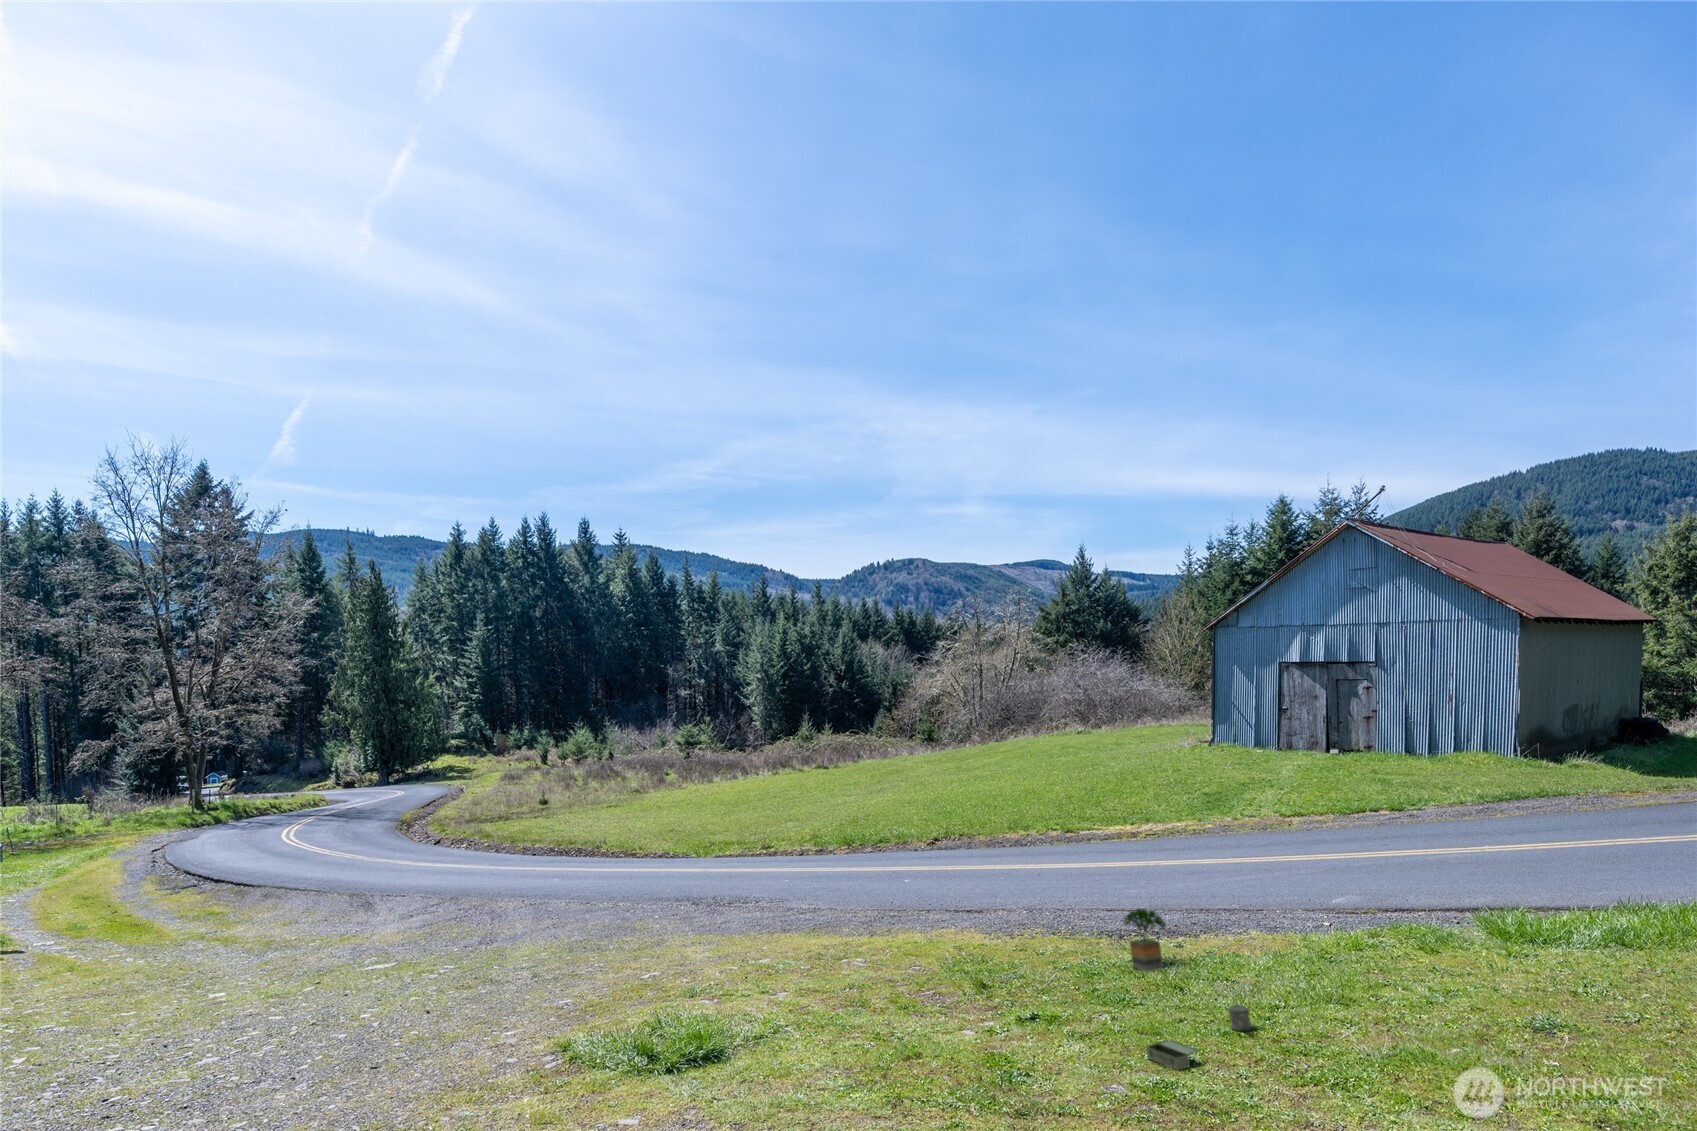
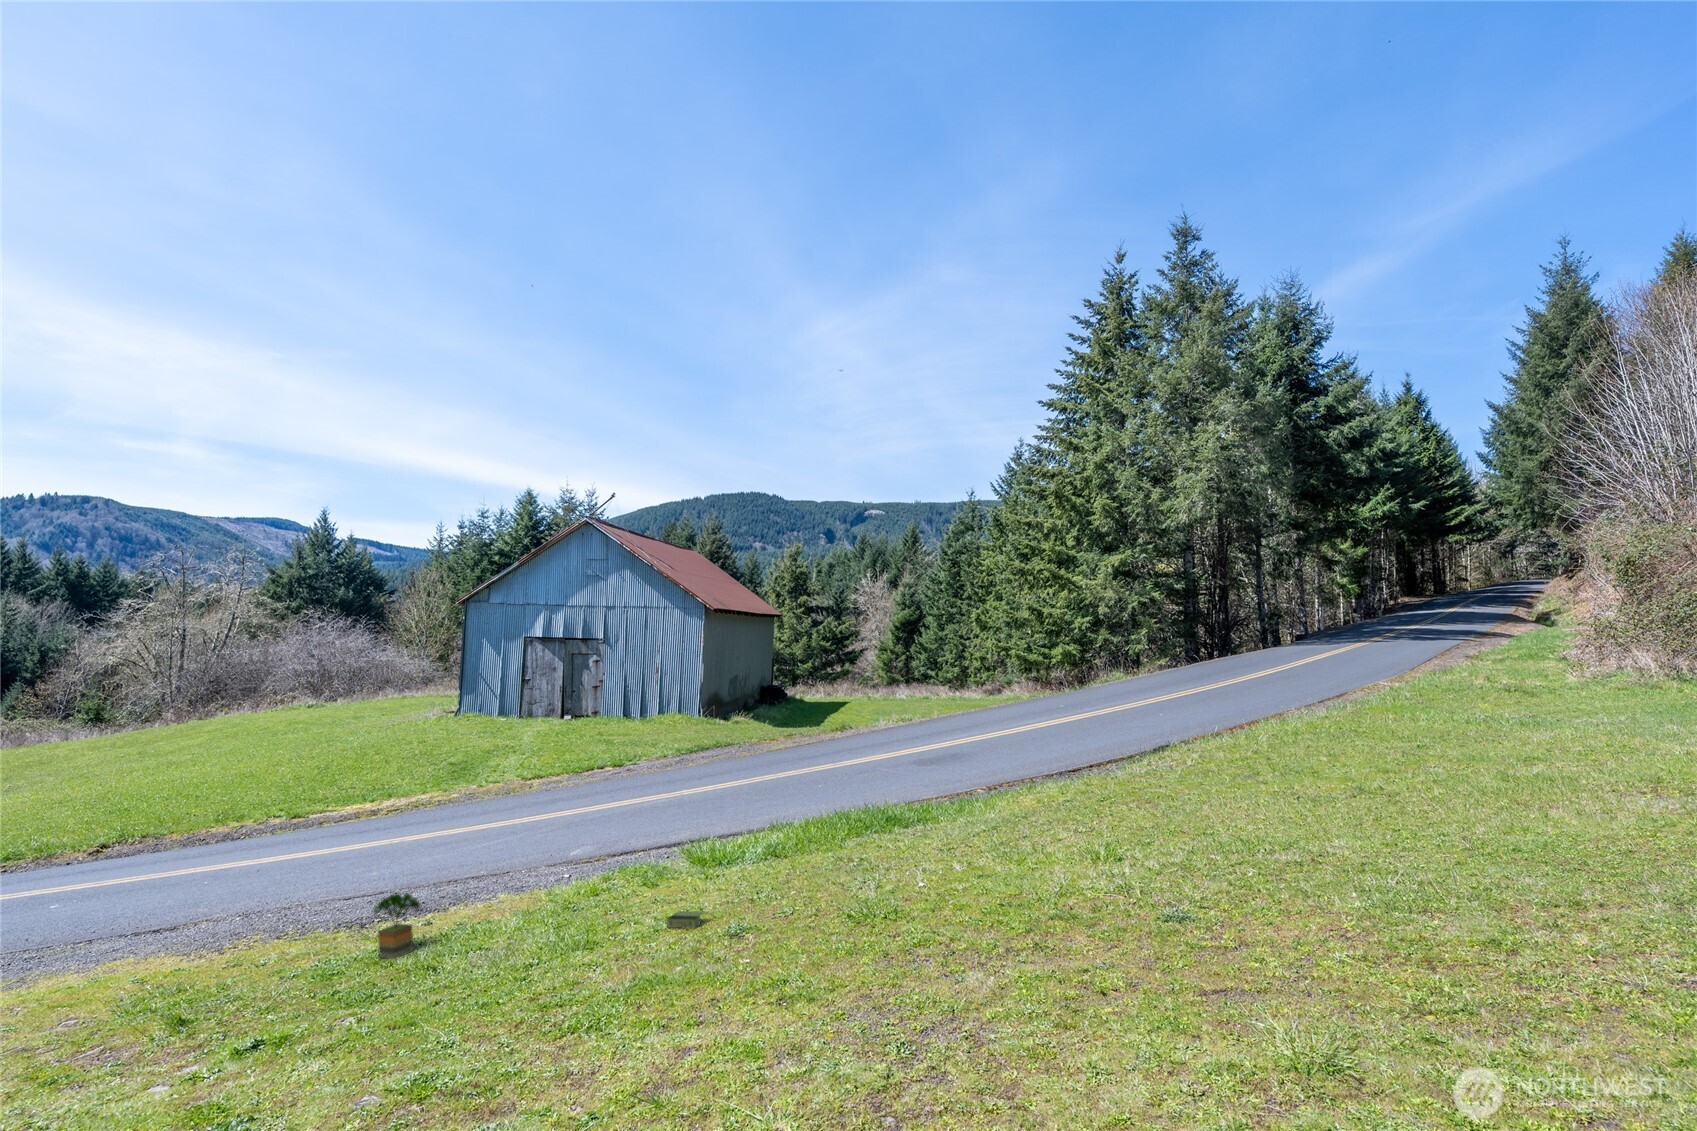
watering can: present [1228,1003,1252,1031] -> none [488,971,510,1000]
toolbox: present [1146,1040,1199,1070] -> present [667,911,704,928]

